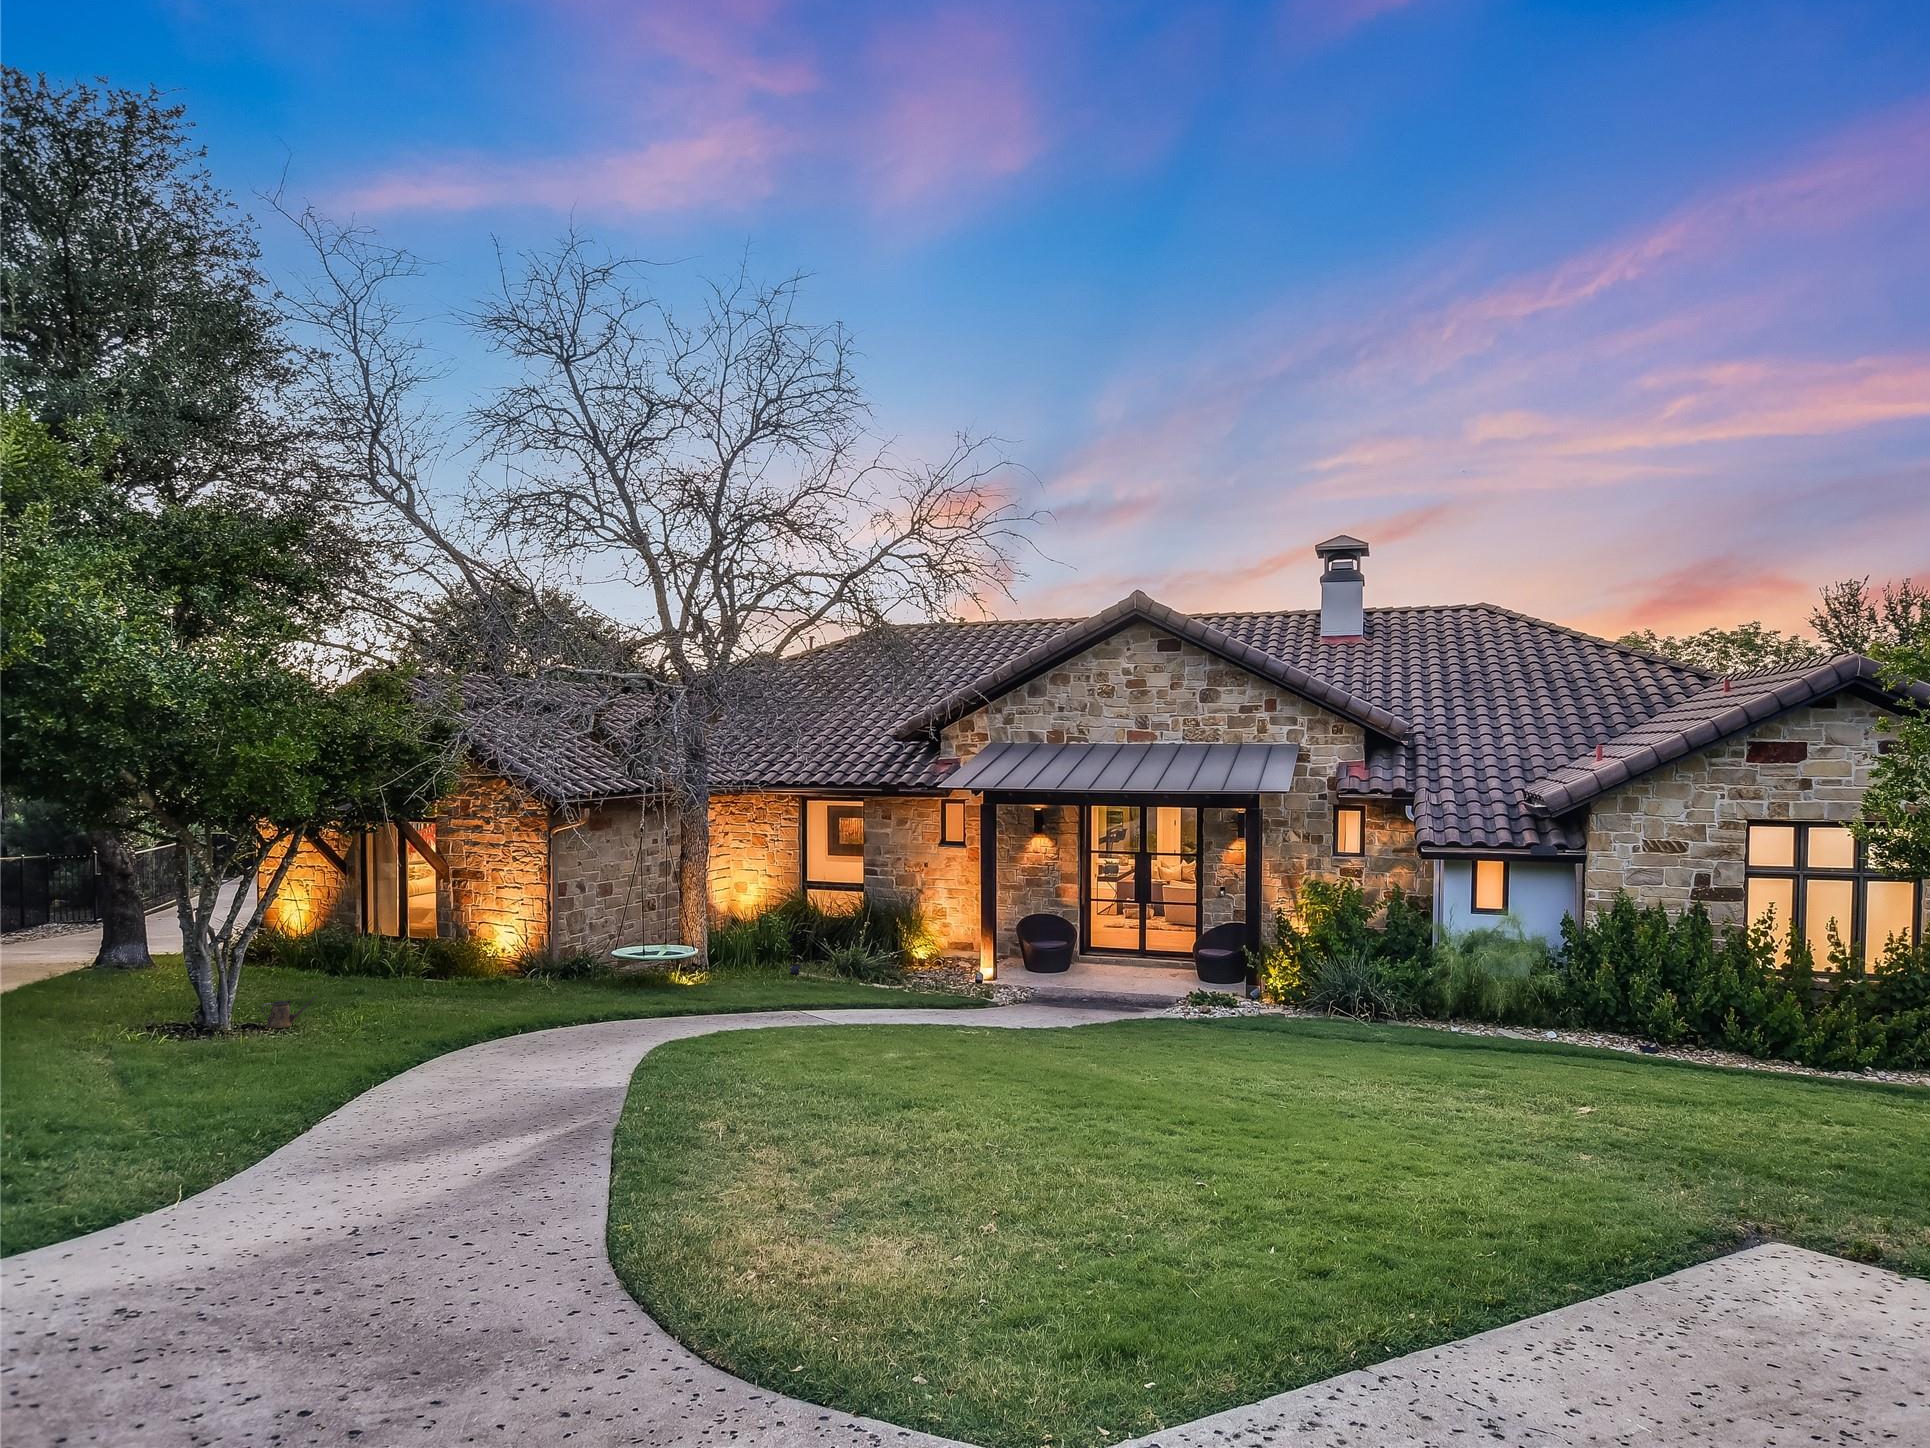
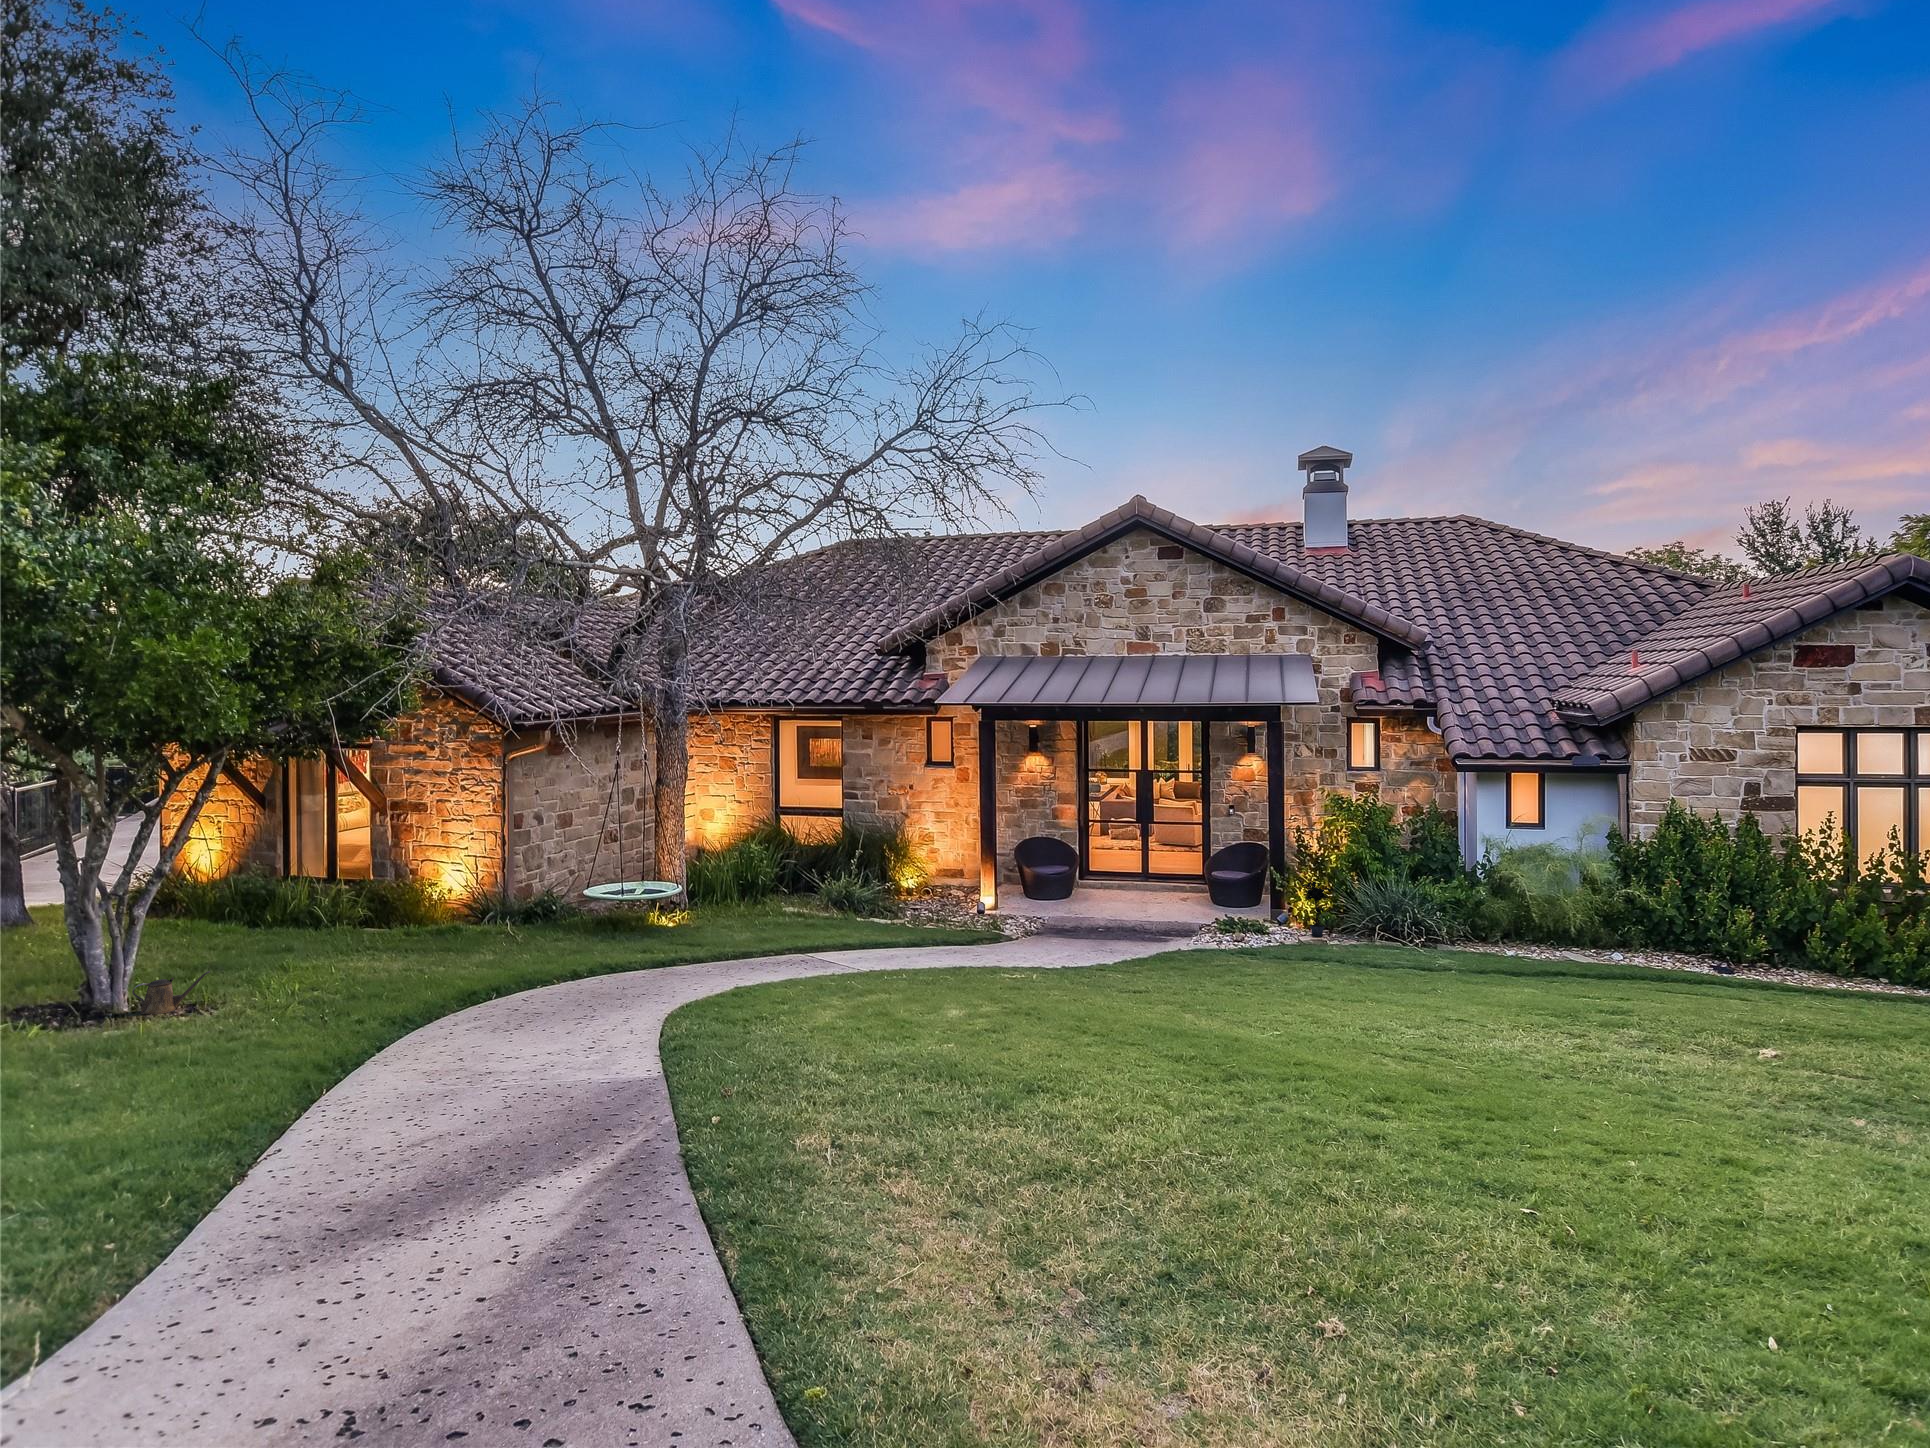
potted plant: present [786,928,809,974] -> present [1299,881,1333,937]

